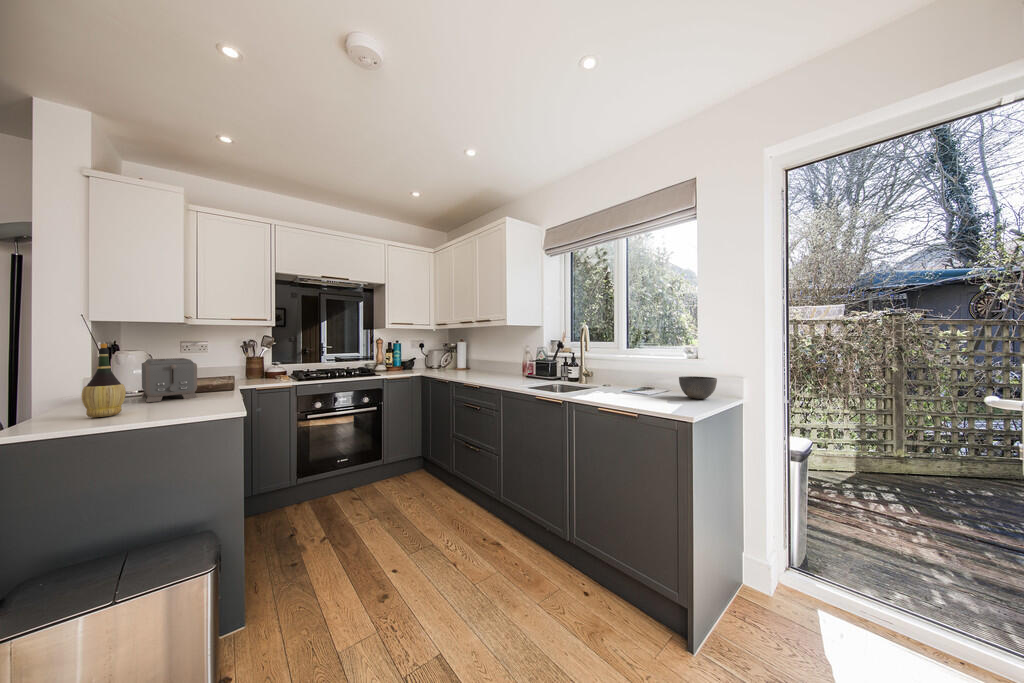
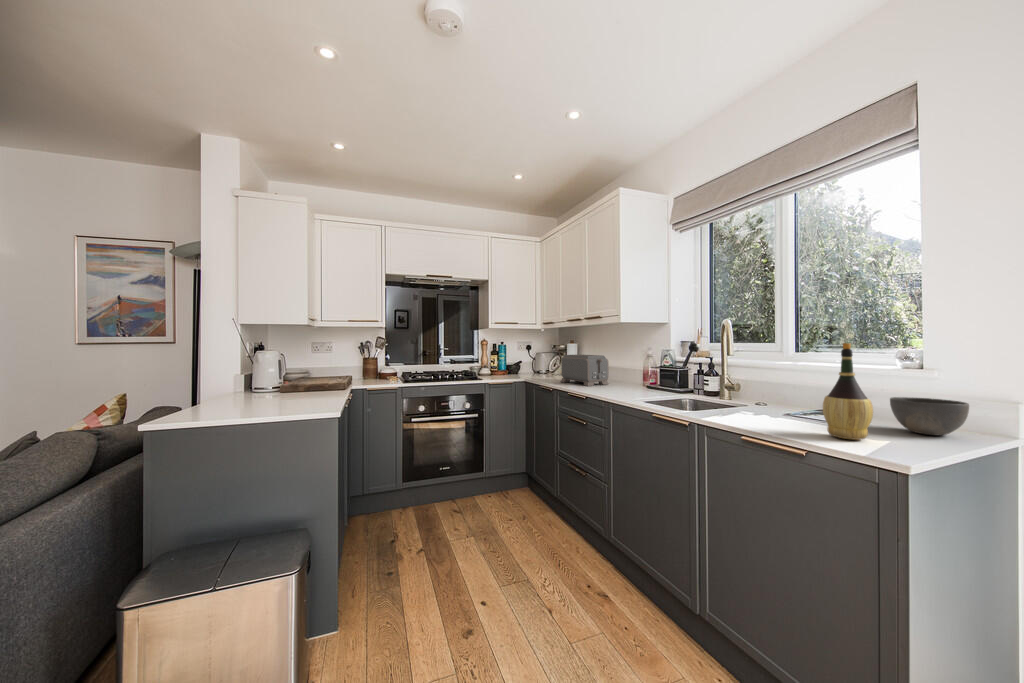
wine bottle: present [82,343,126,417] -> present [823,343,873,440]
toaster: present [142,358,197,402] -> present [561,354,609,386]

